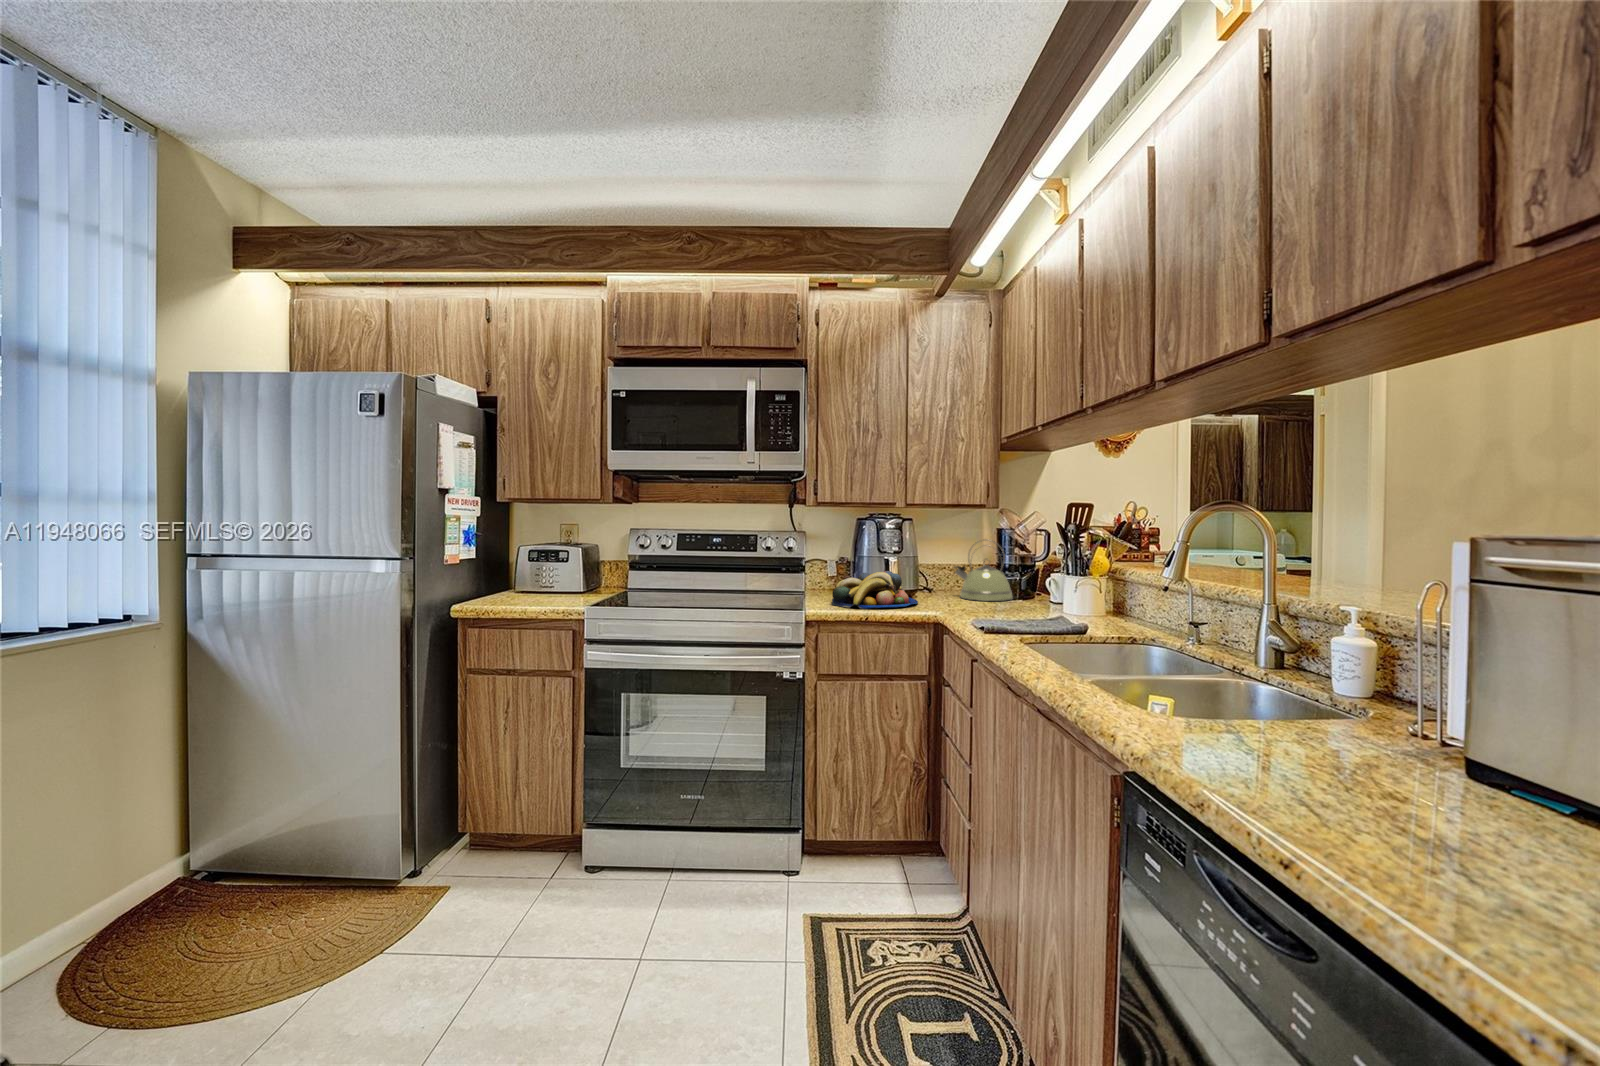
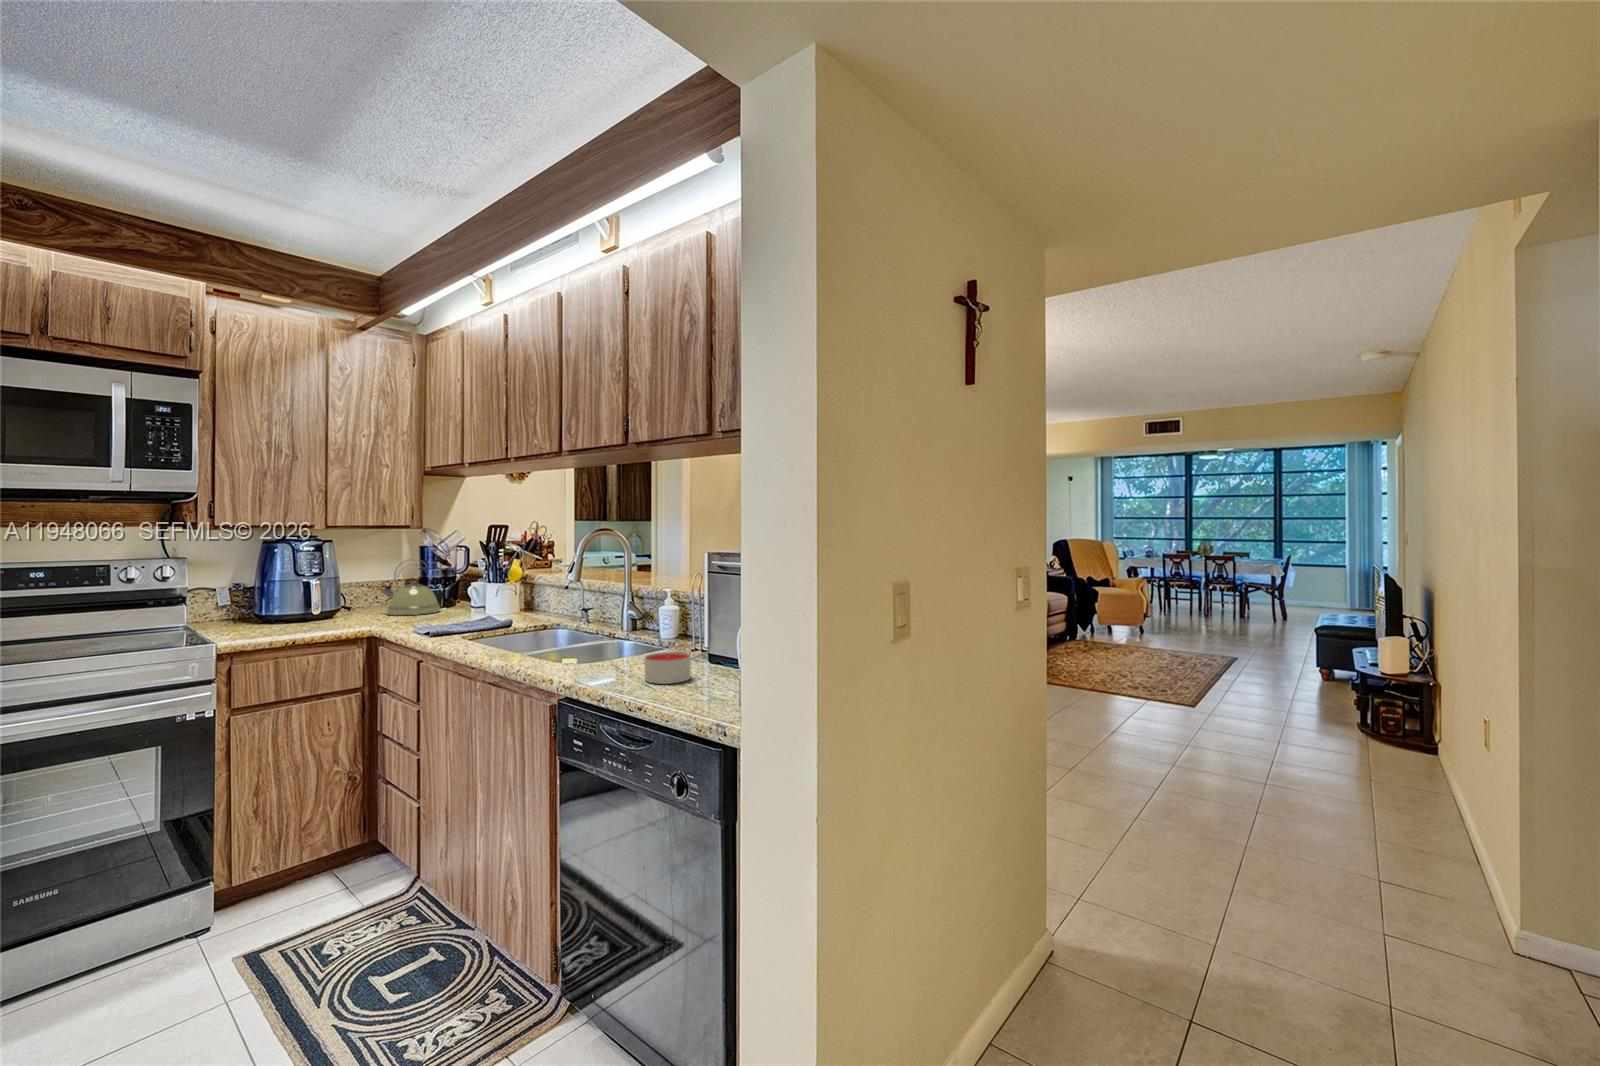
fruit bowl: present [832,571,918,609] -> none [237,594,345,635]
candle: none [1316,748,1440,832] -> present [645,652,691,684]

